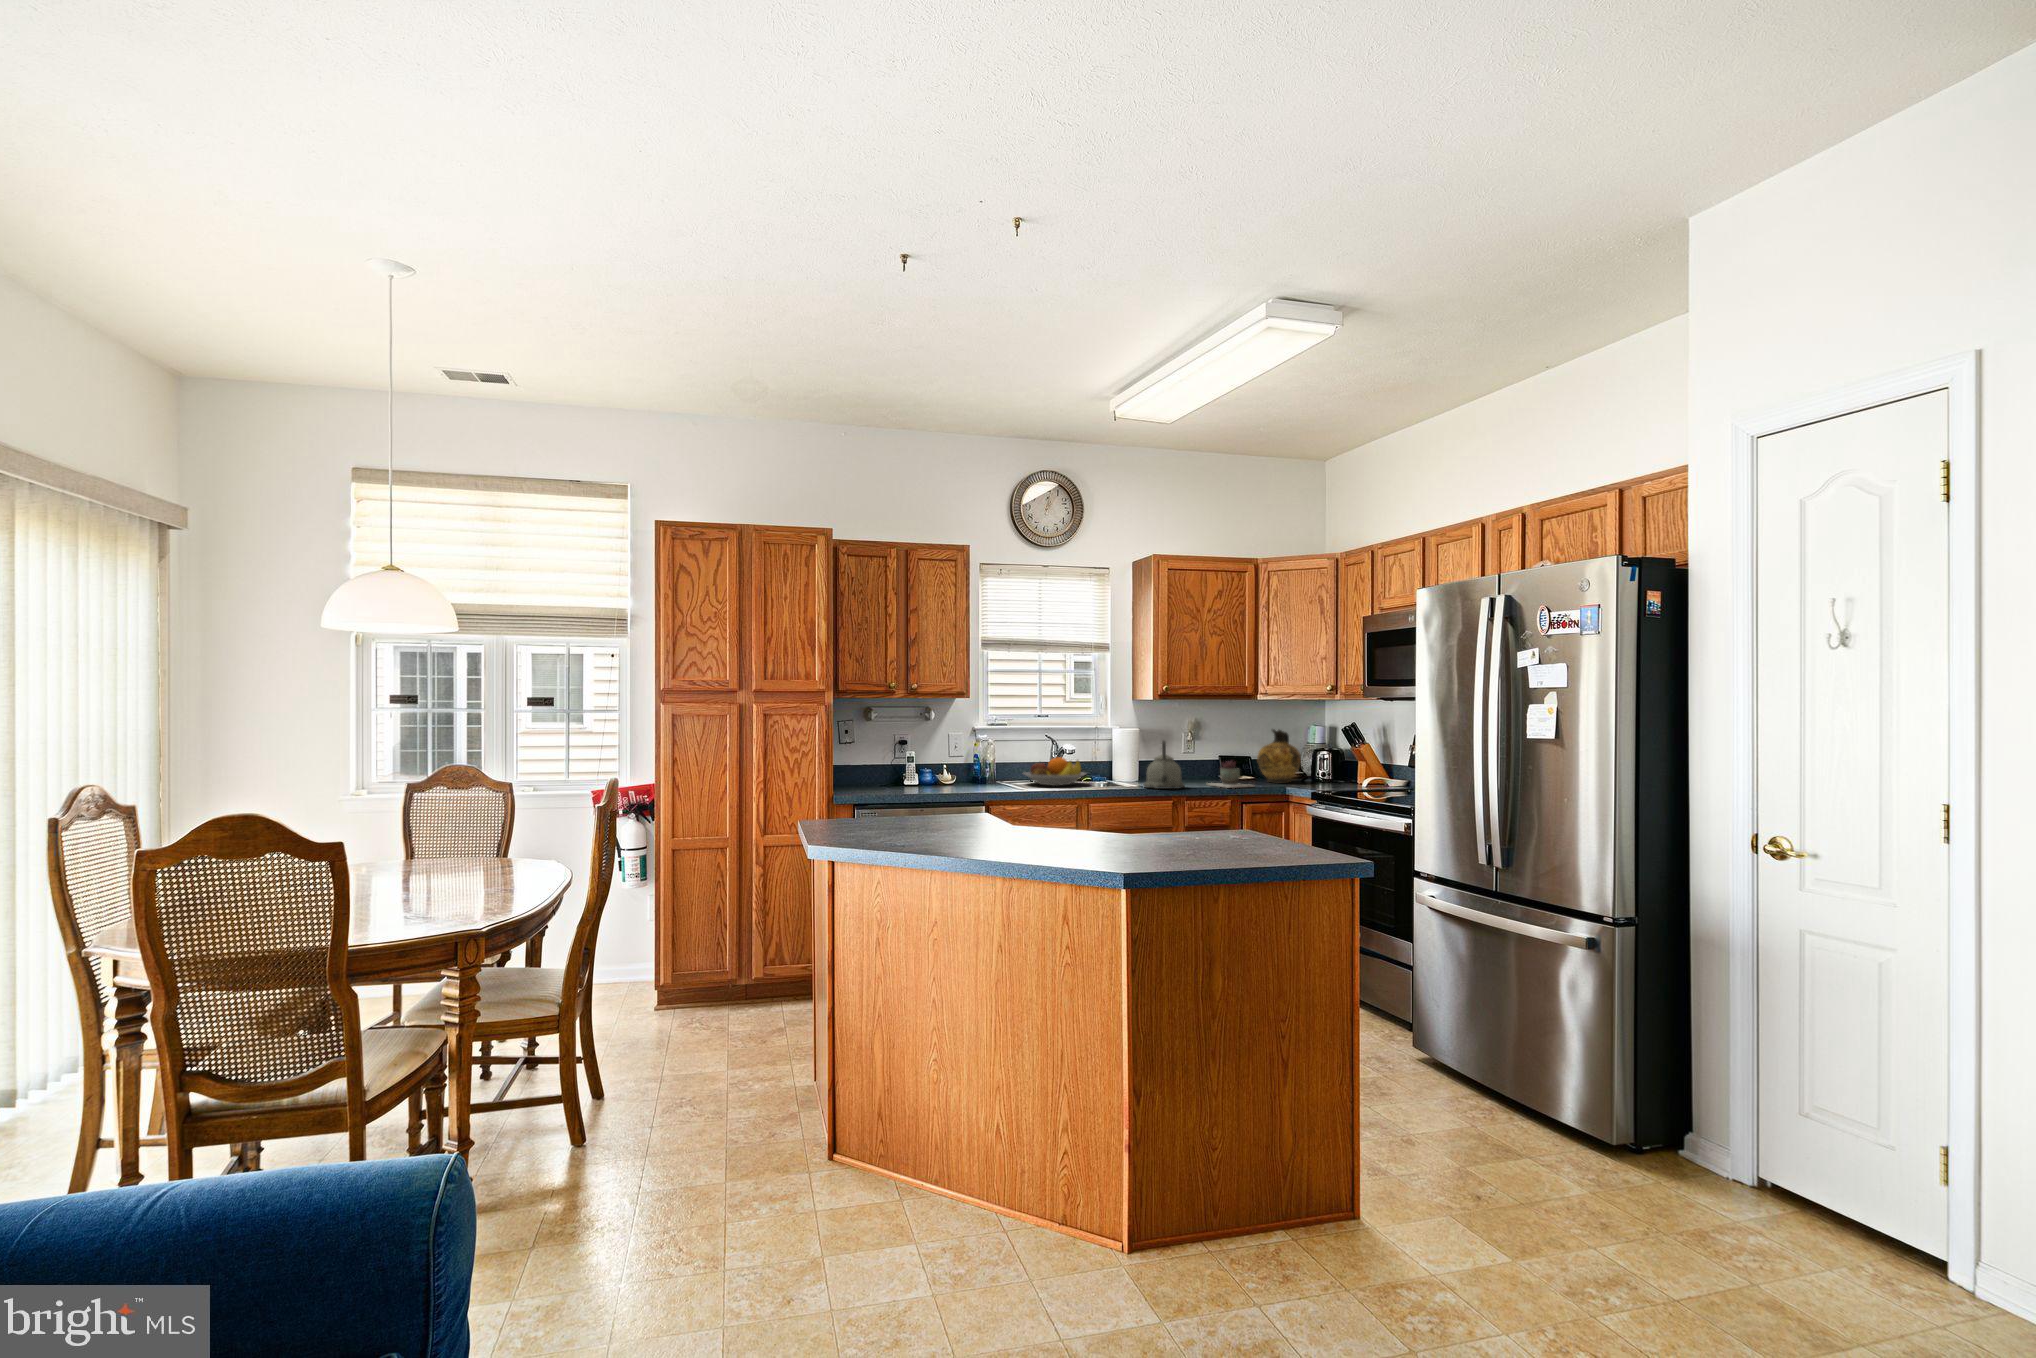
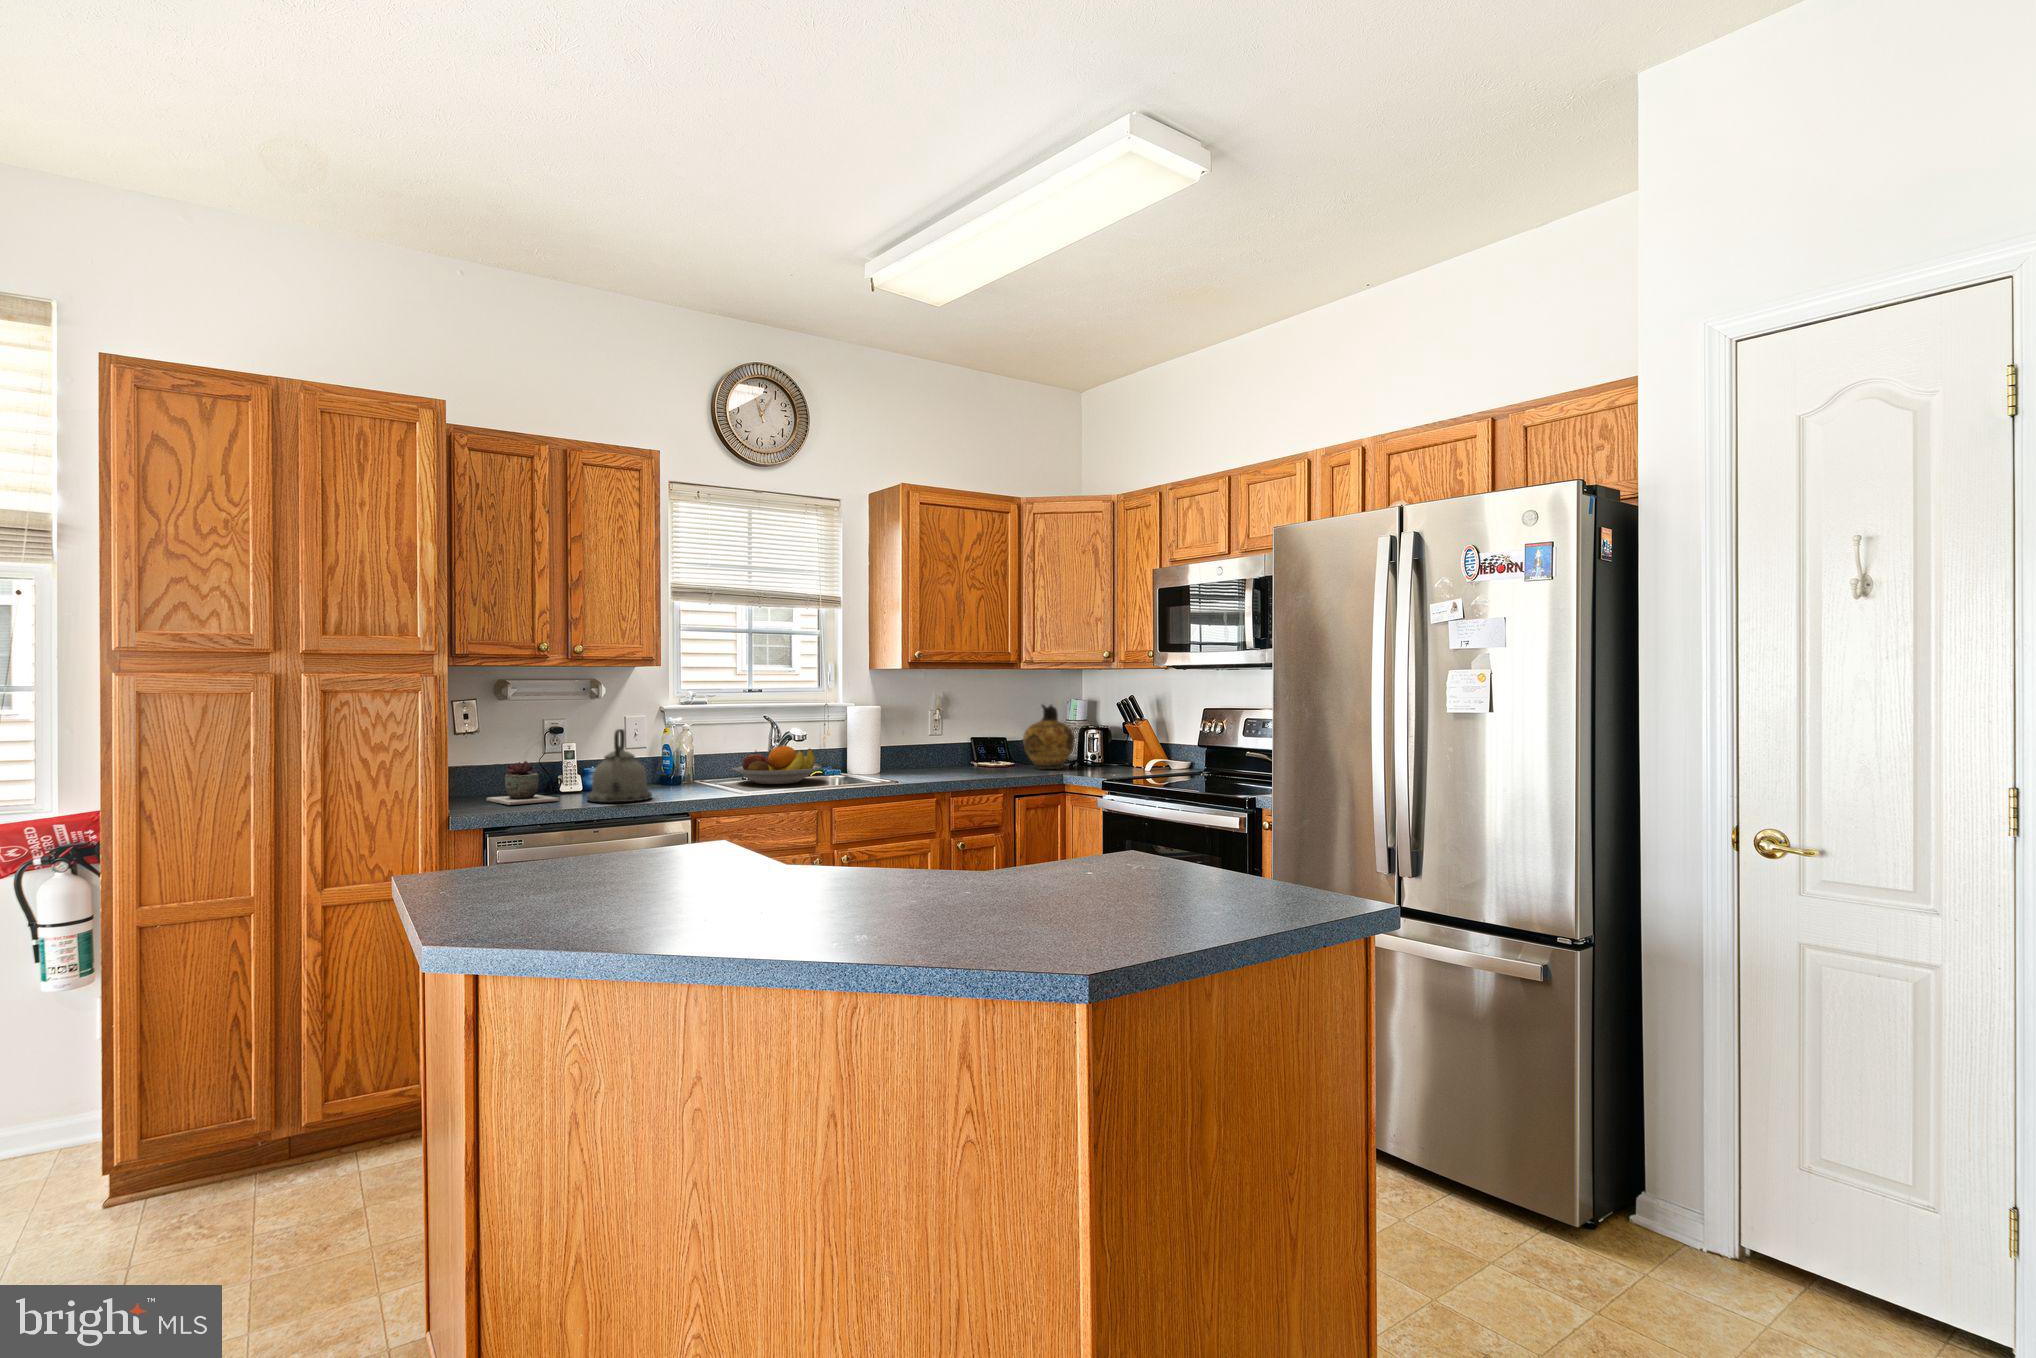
kettle: present [1143,741,1185,789] -> present [587,729,652,803]
succulent plant: present [1207,761,1253,788] -> present [487,761,559,805]

